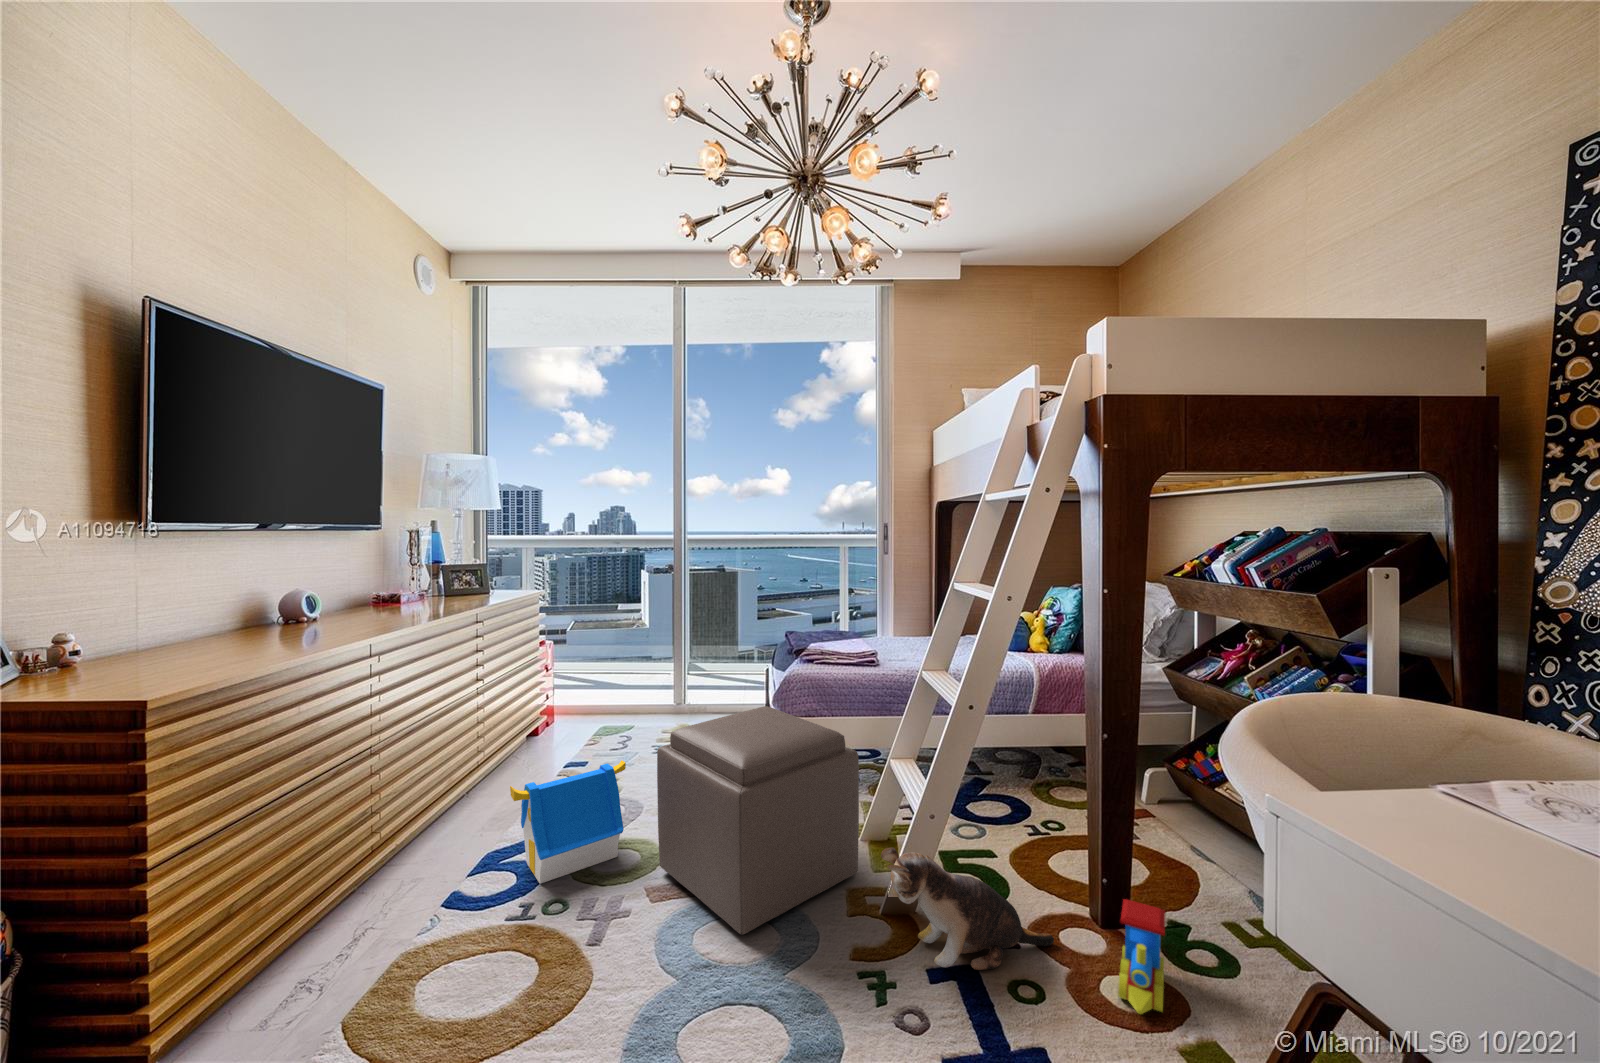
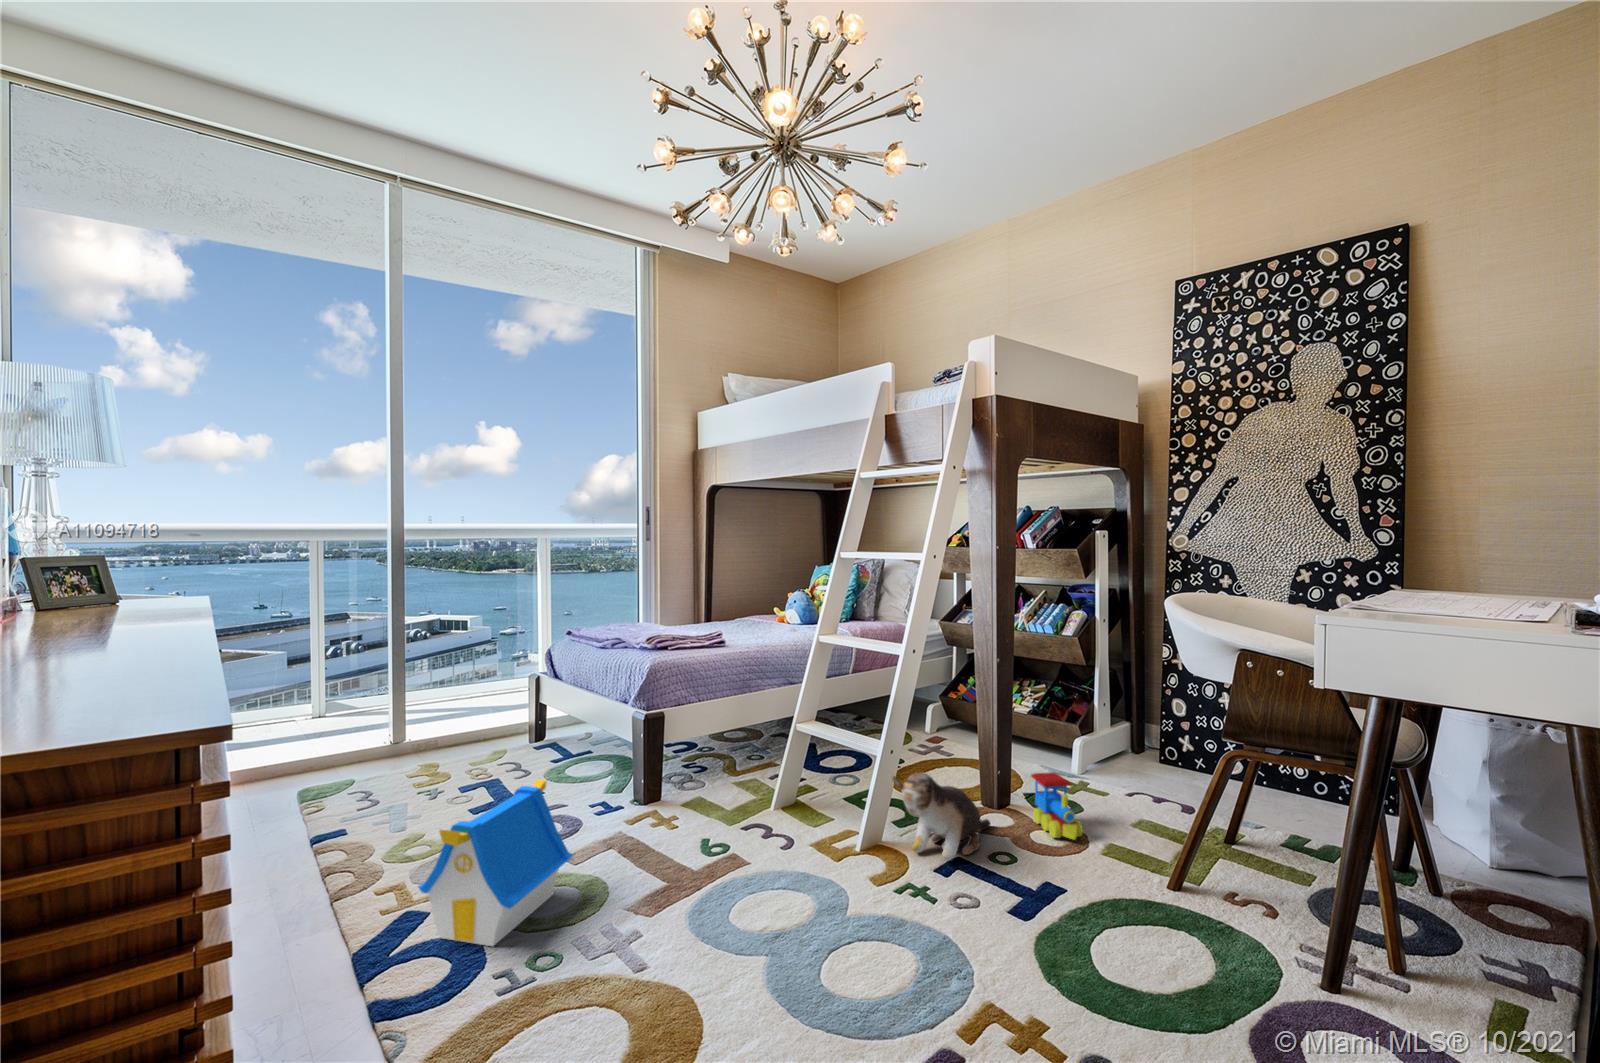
ottoman: present [657,706,859,935] -> none [624,688,816,898]

